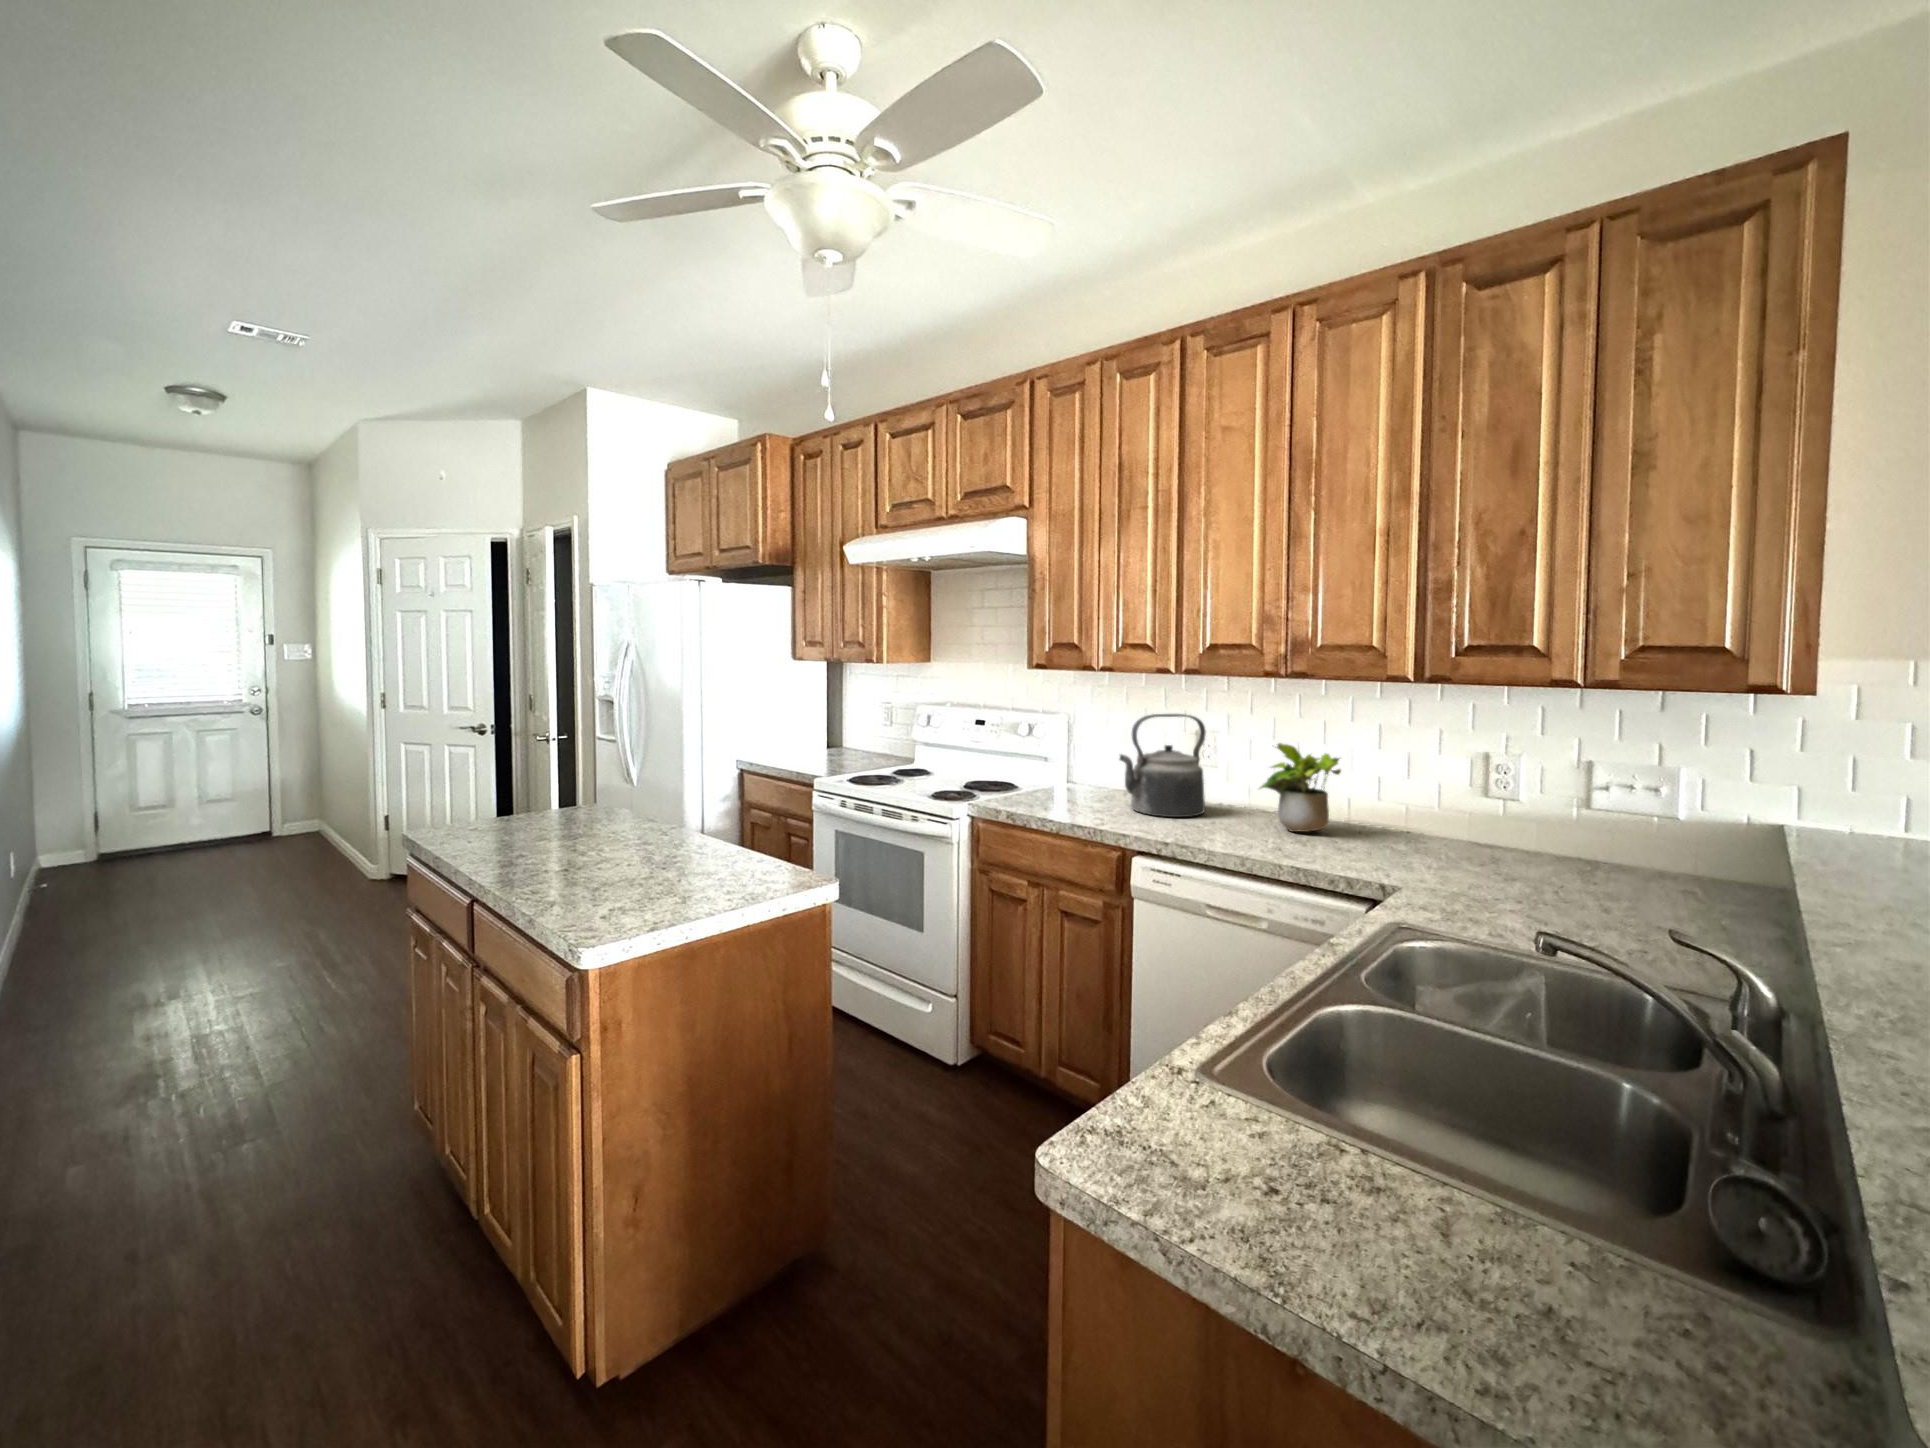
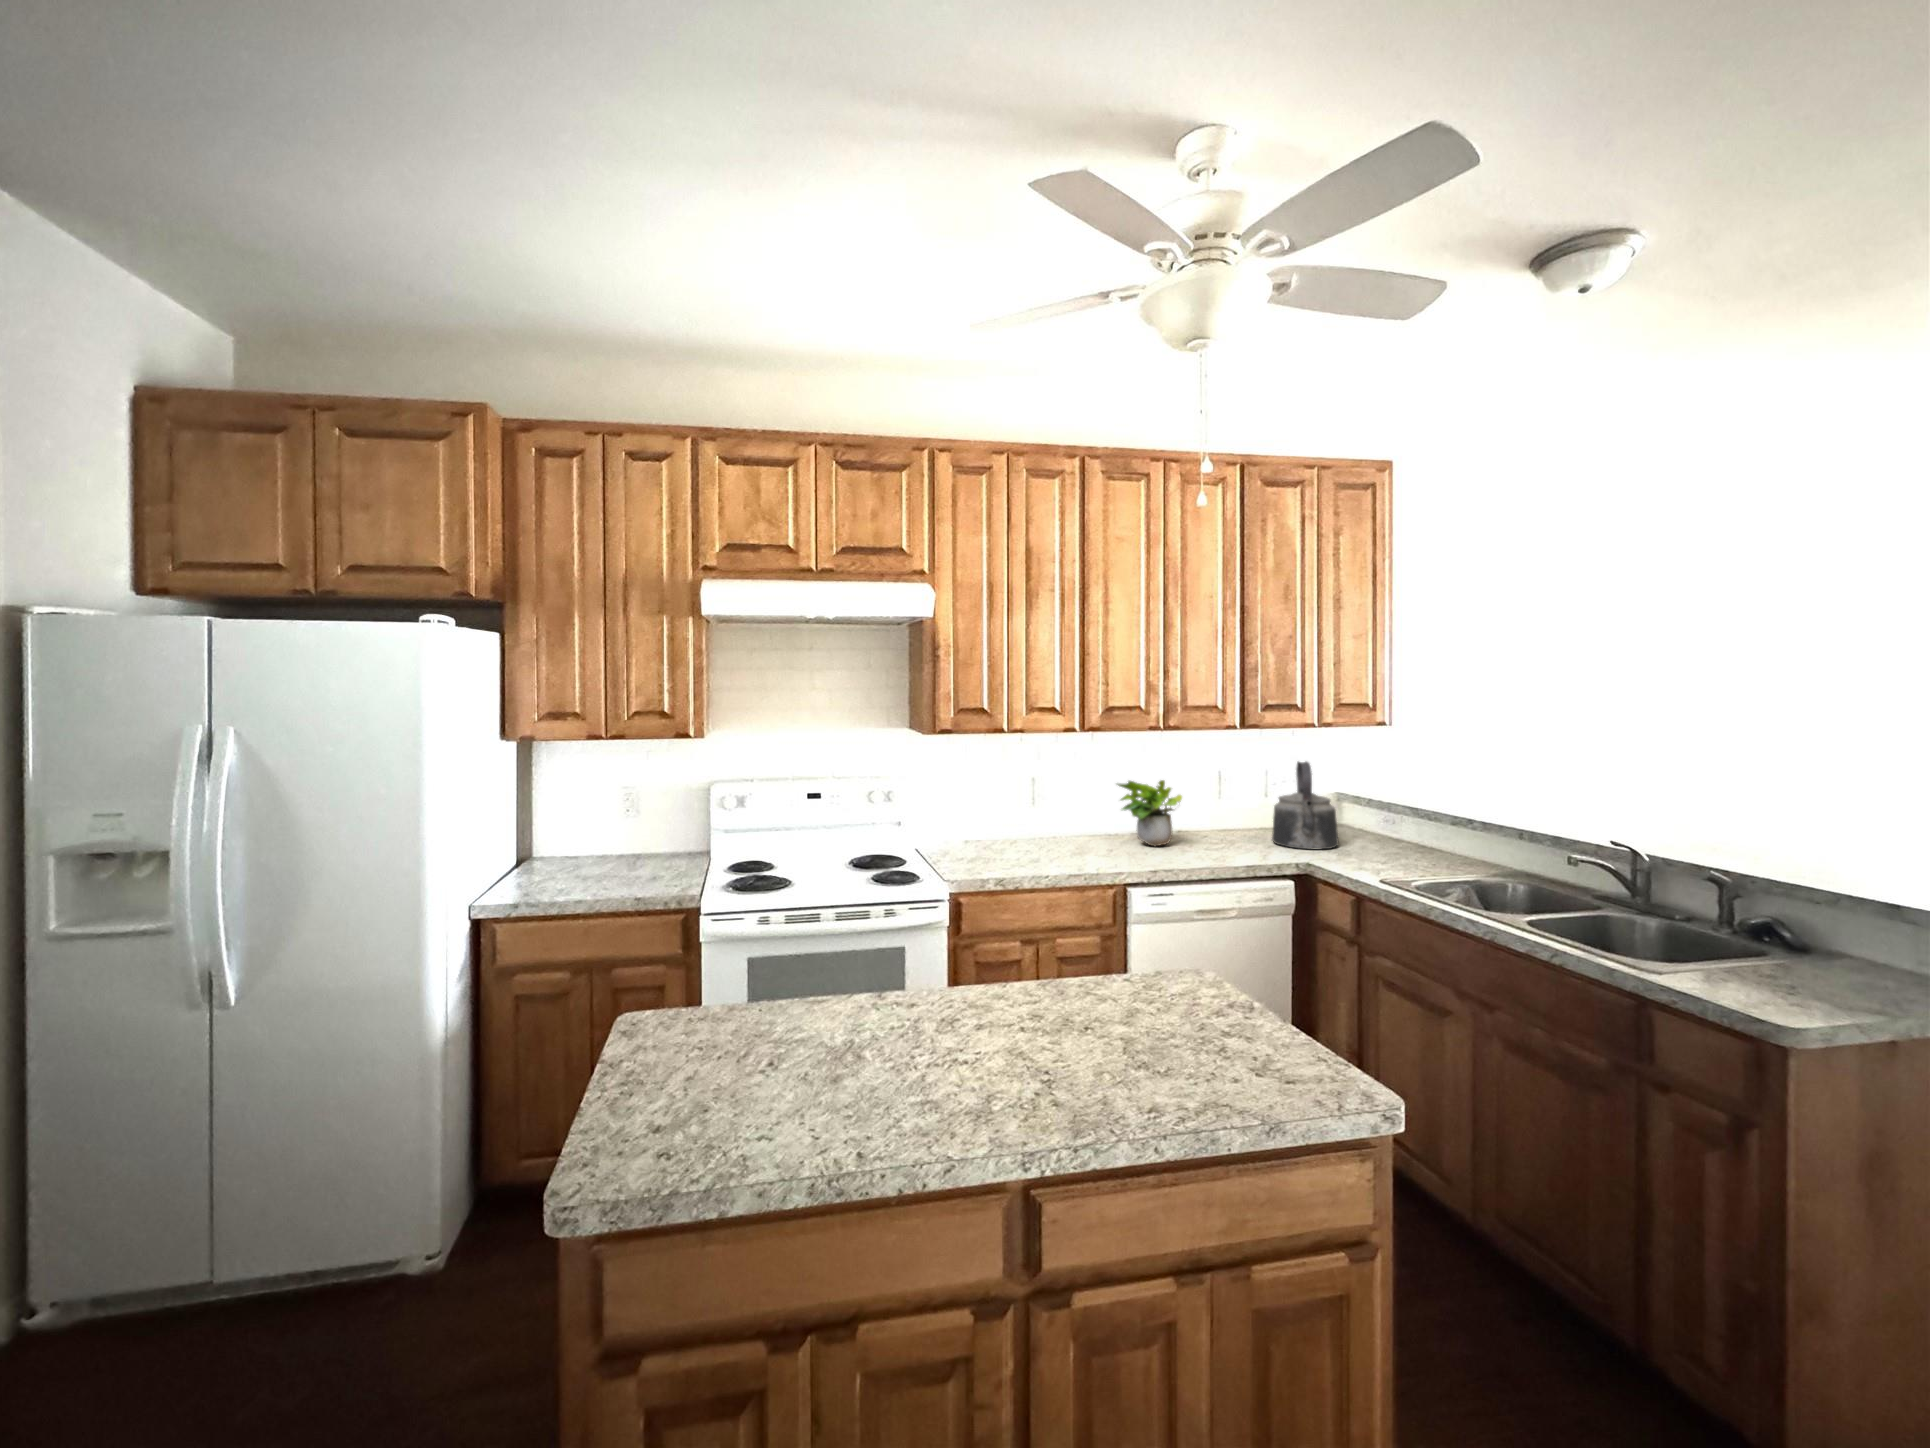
kettle: present [1120,714,1206,817] -> present [1272,762,1338,850]

